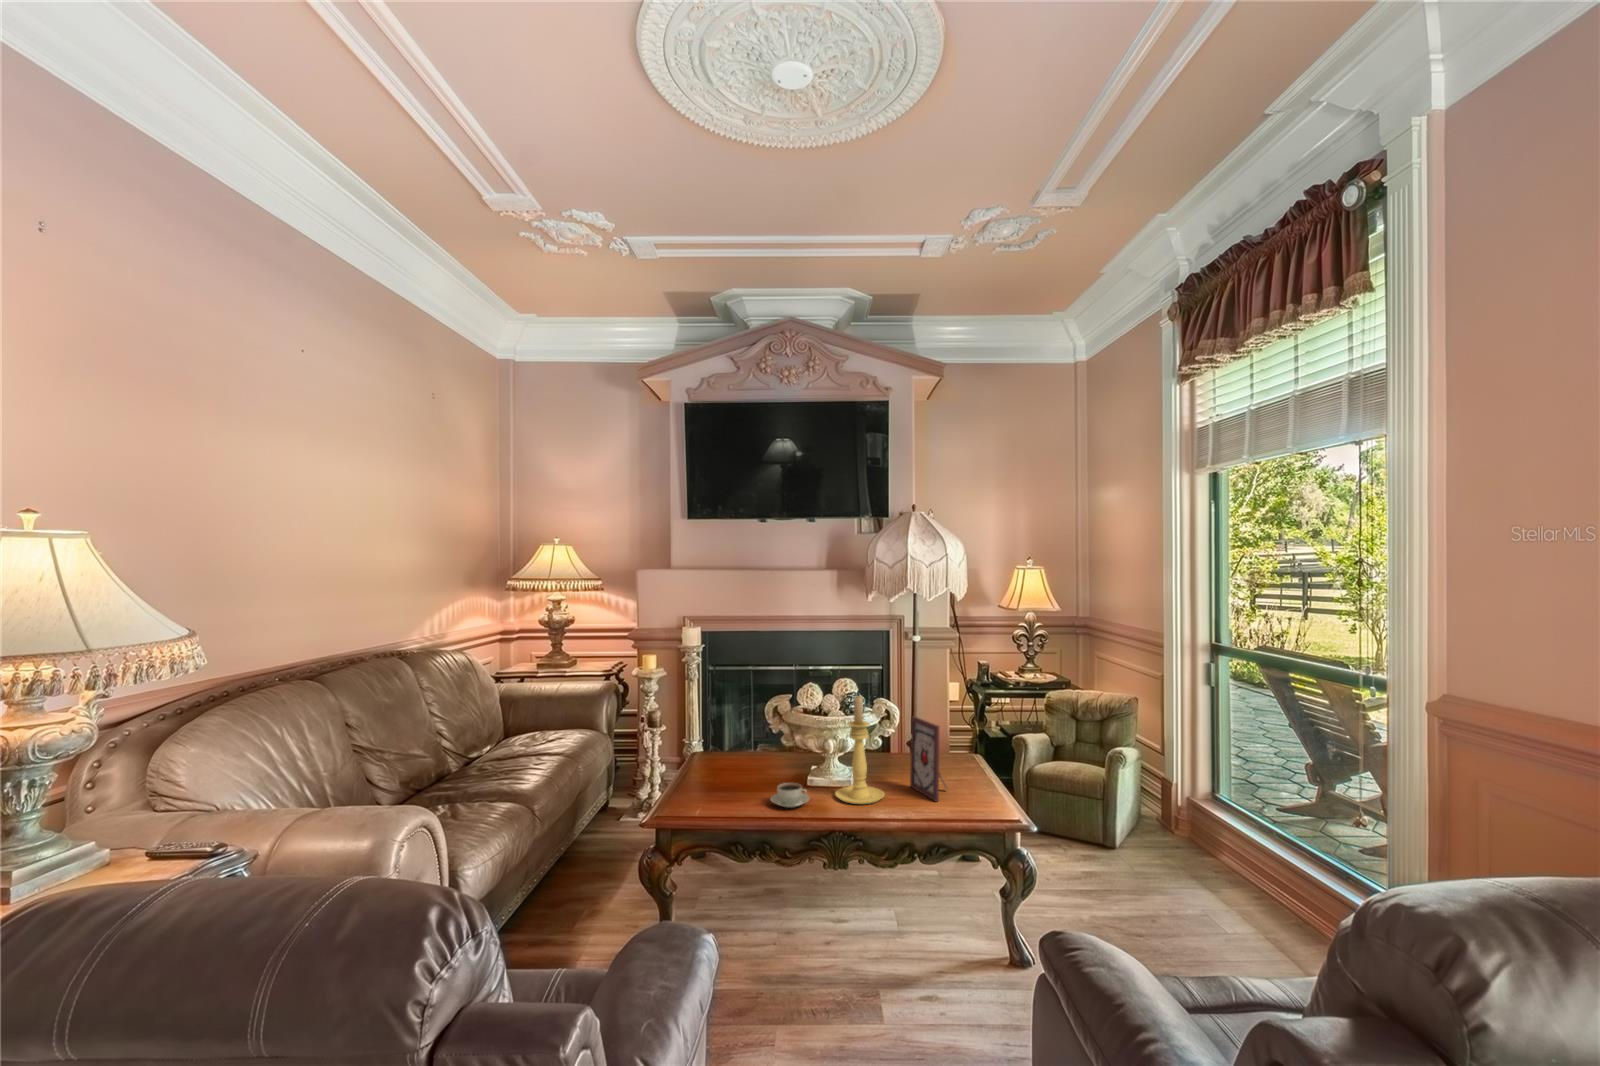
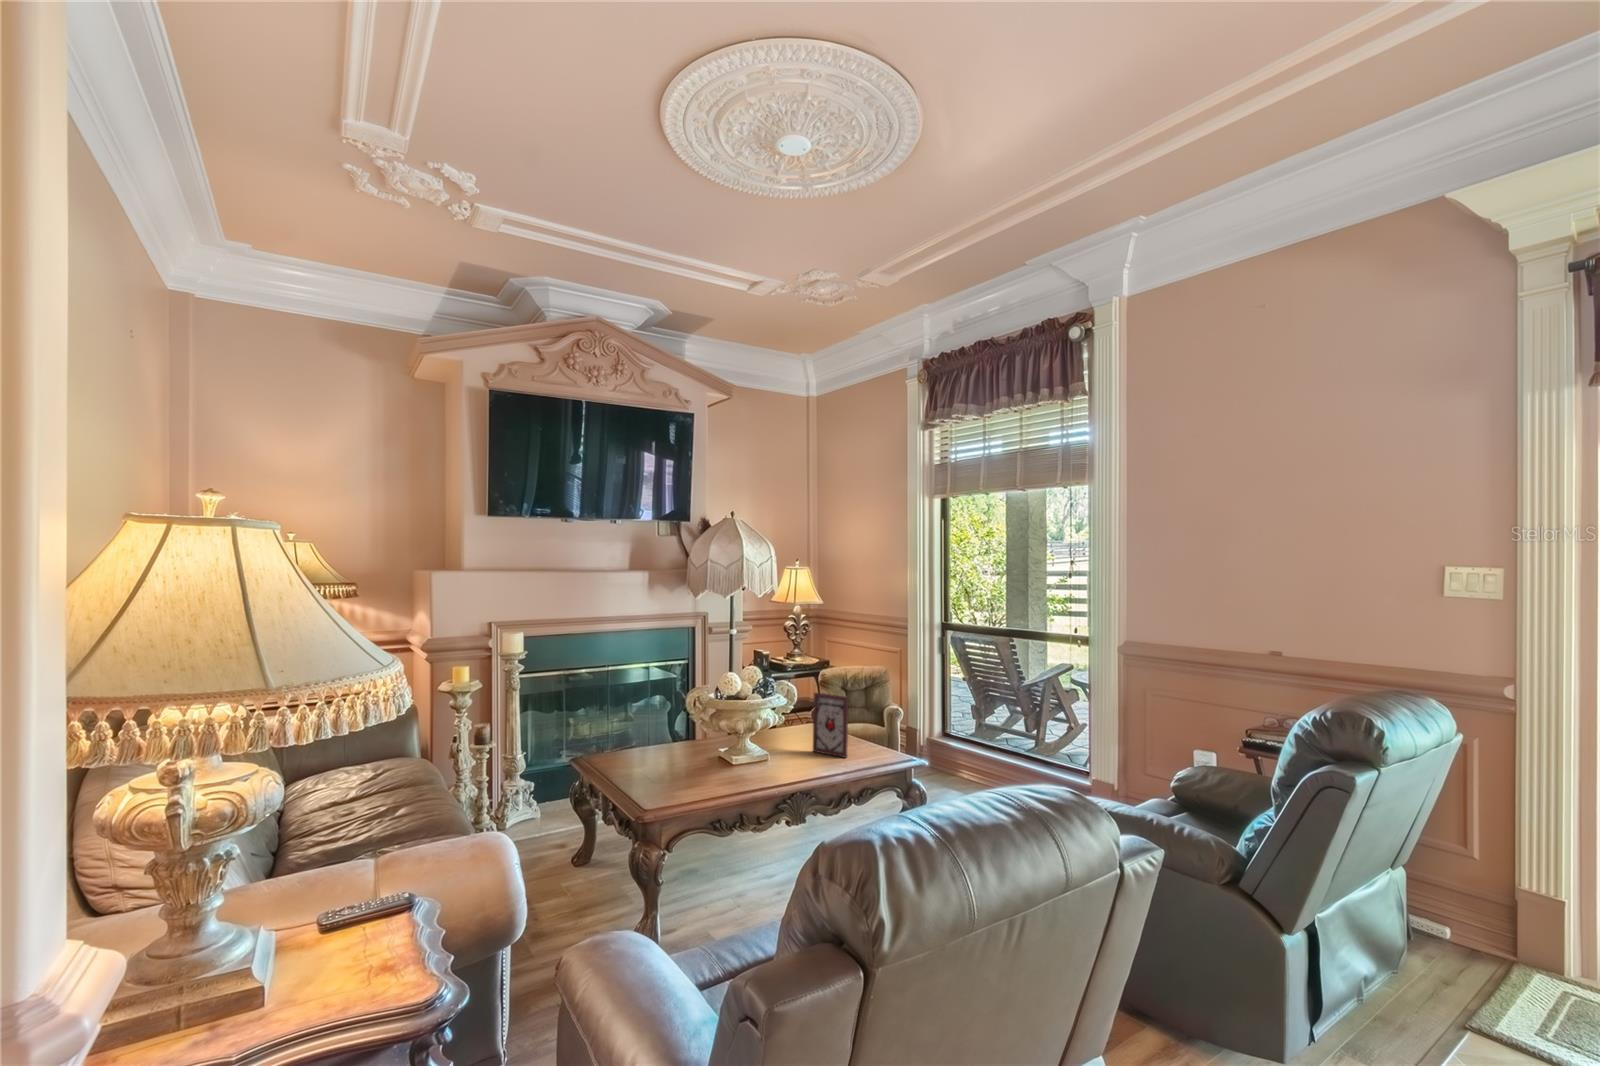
candle holder: present [835,696,884,804] -> none [767,677,809,769]
coffee cup: present [771,783,809,808] -> none [727,760,762,781]

